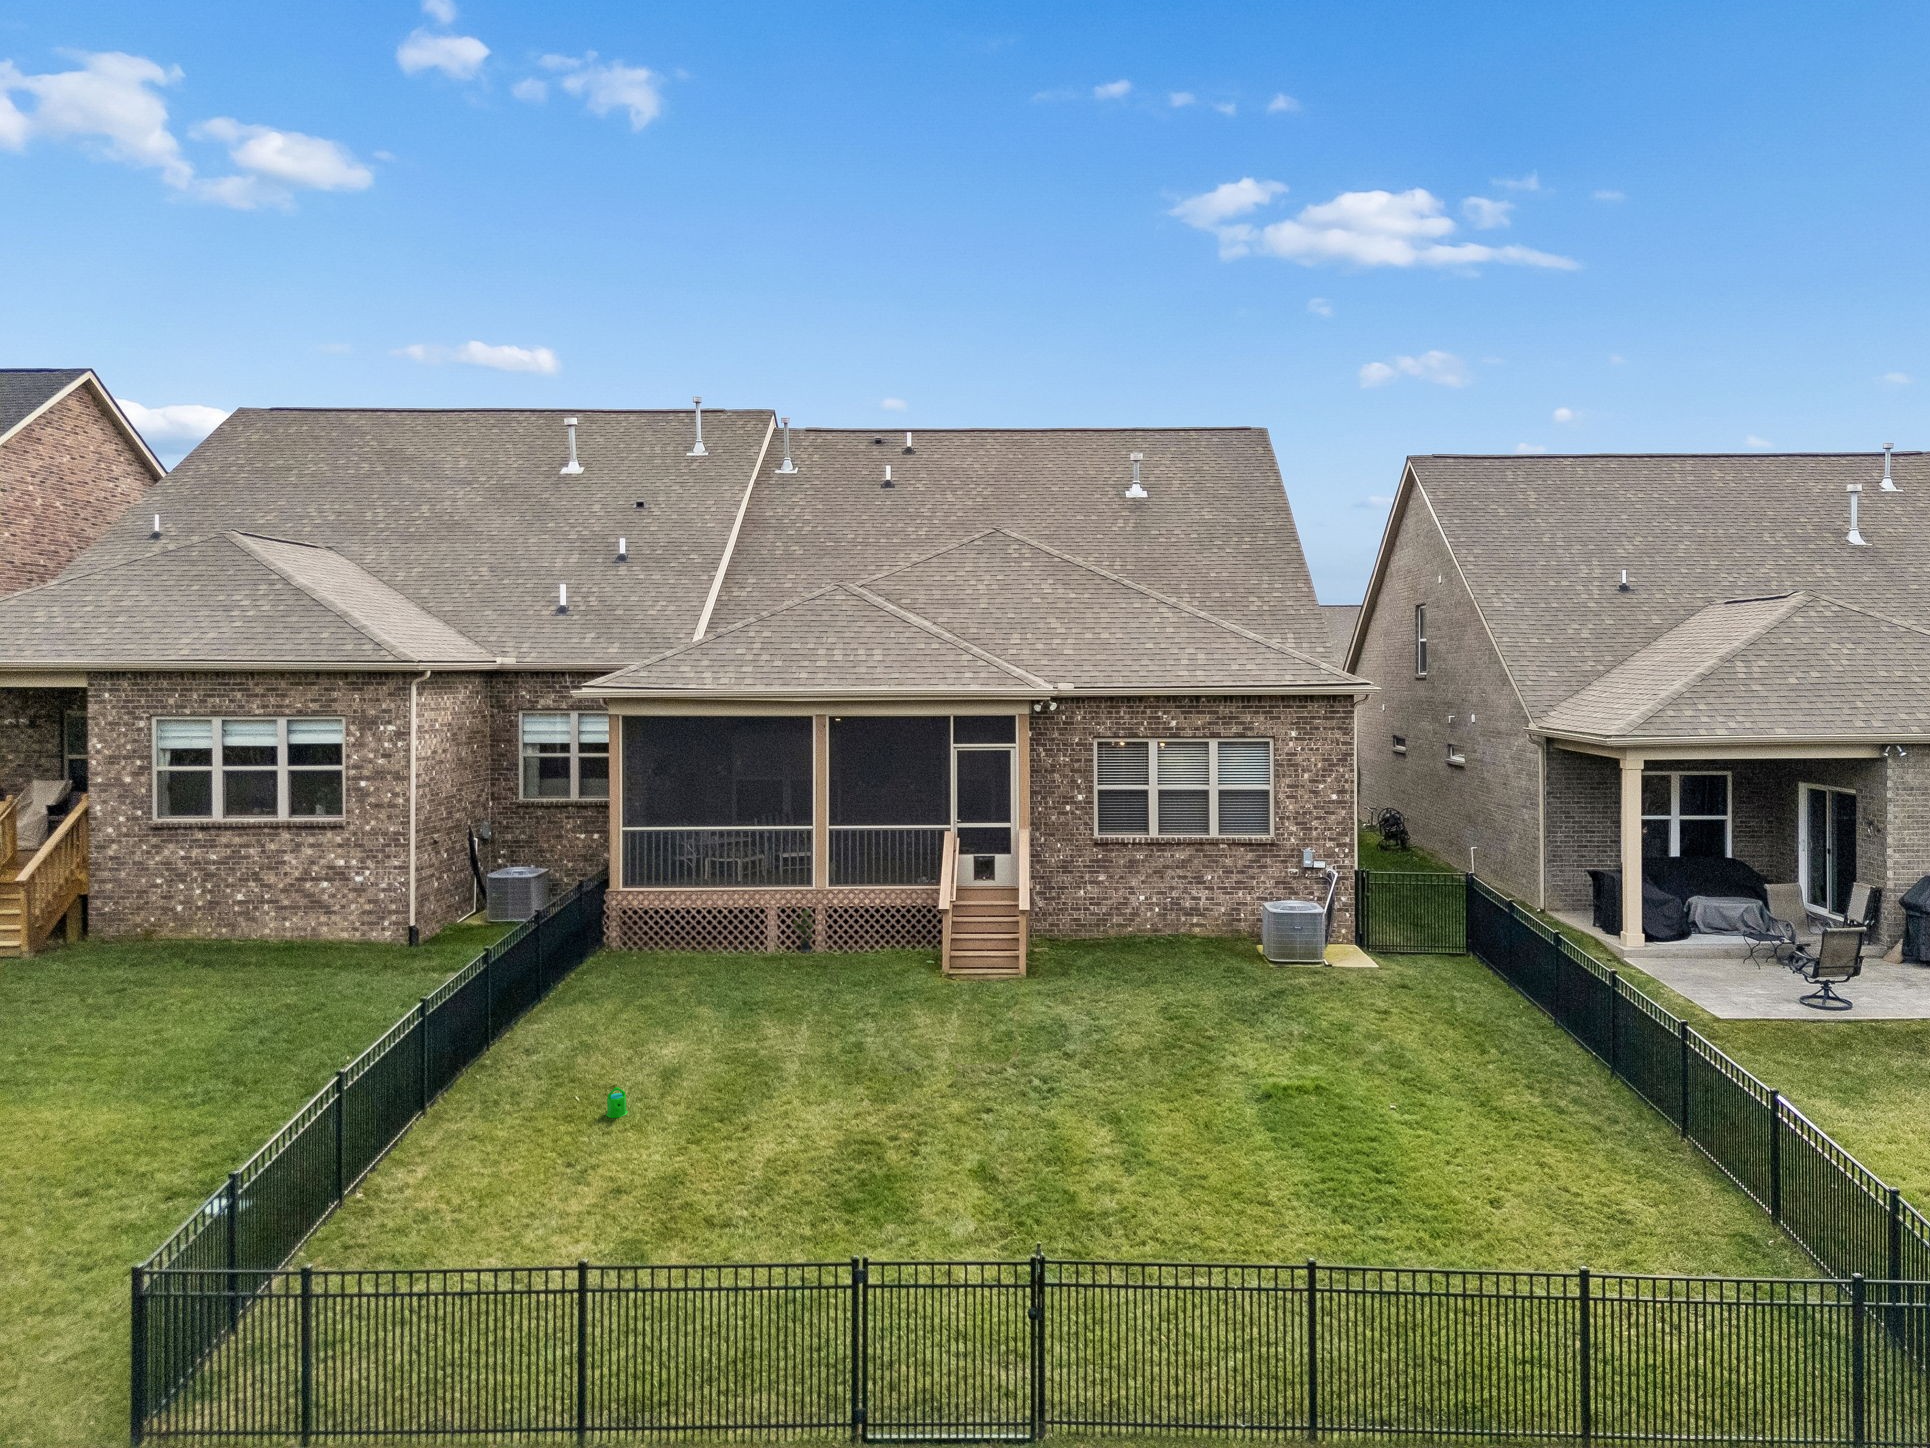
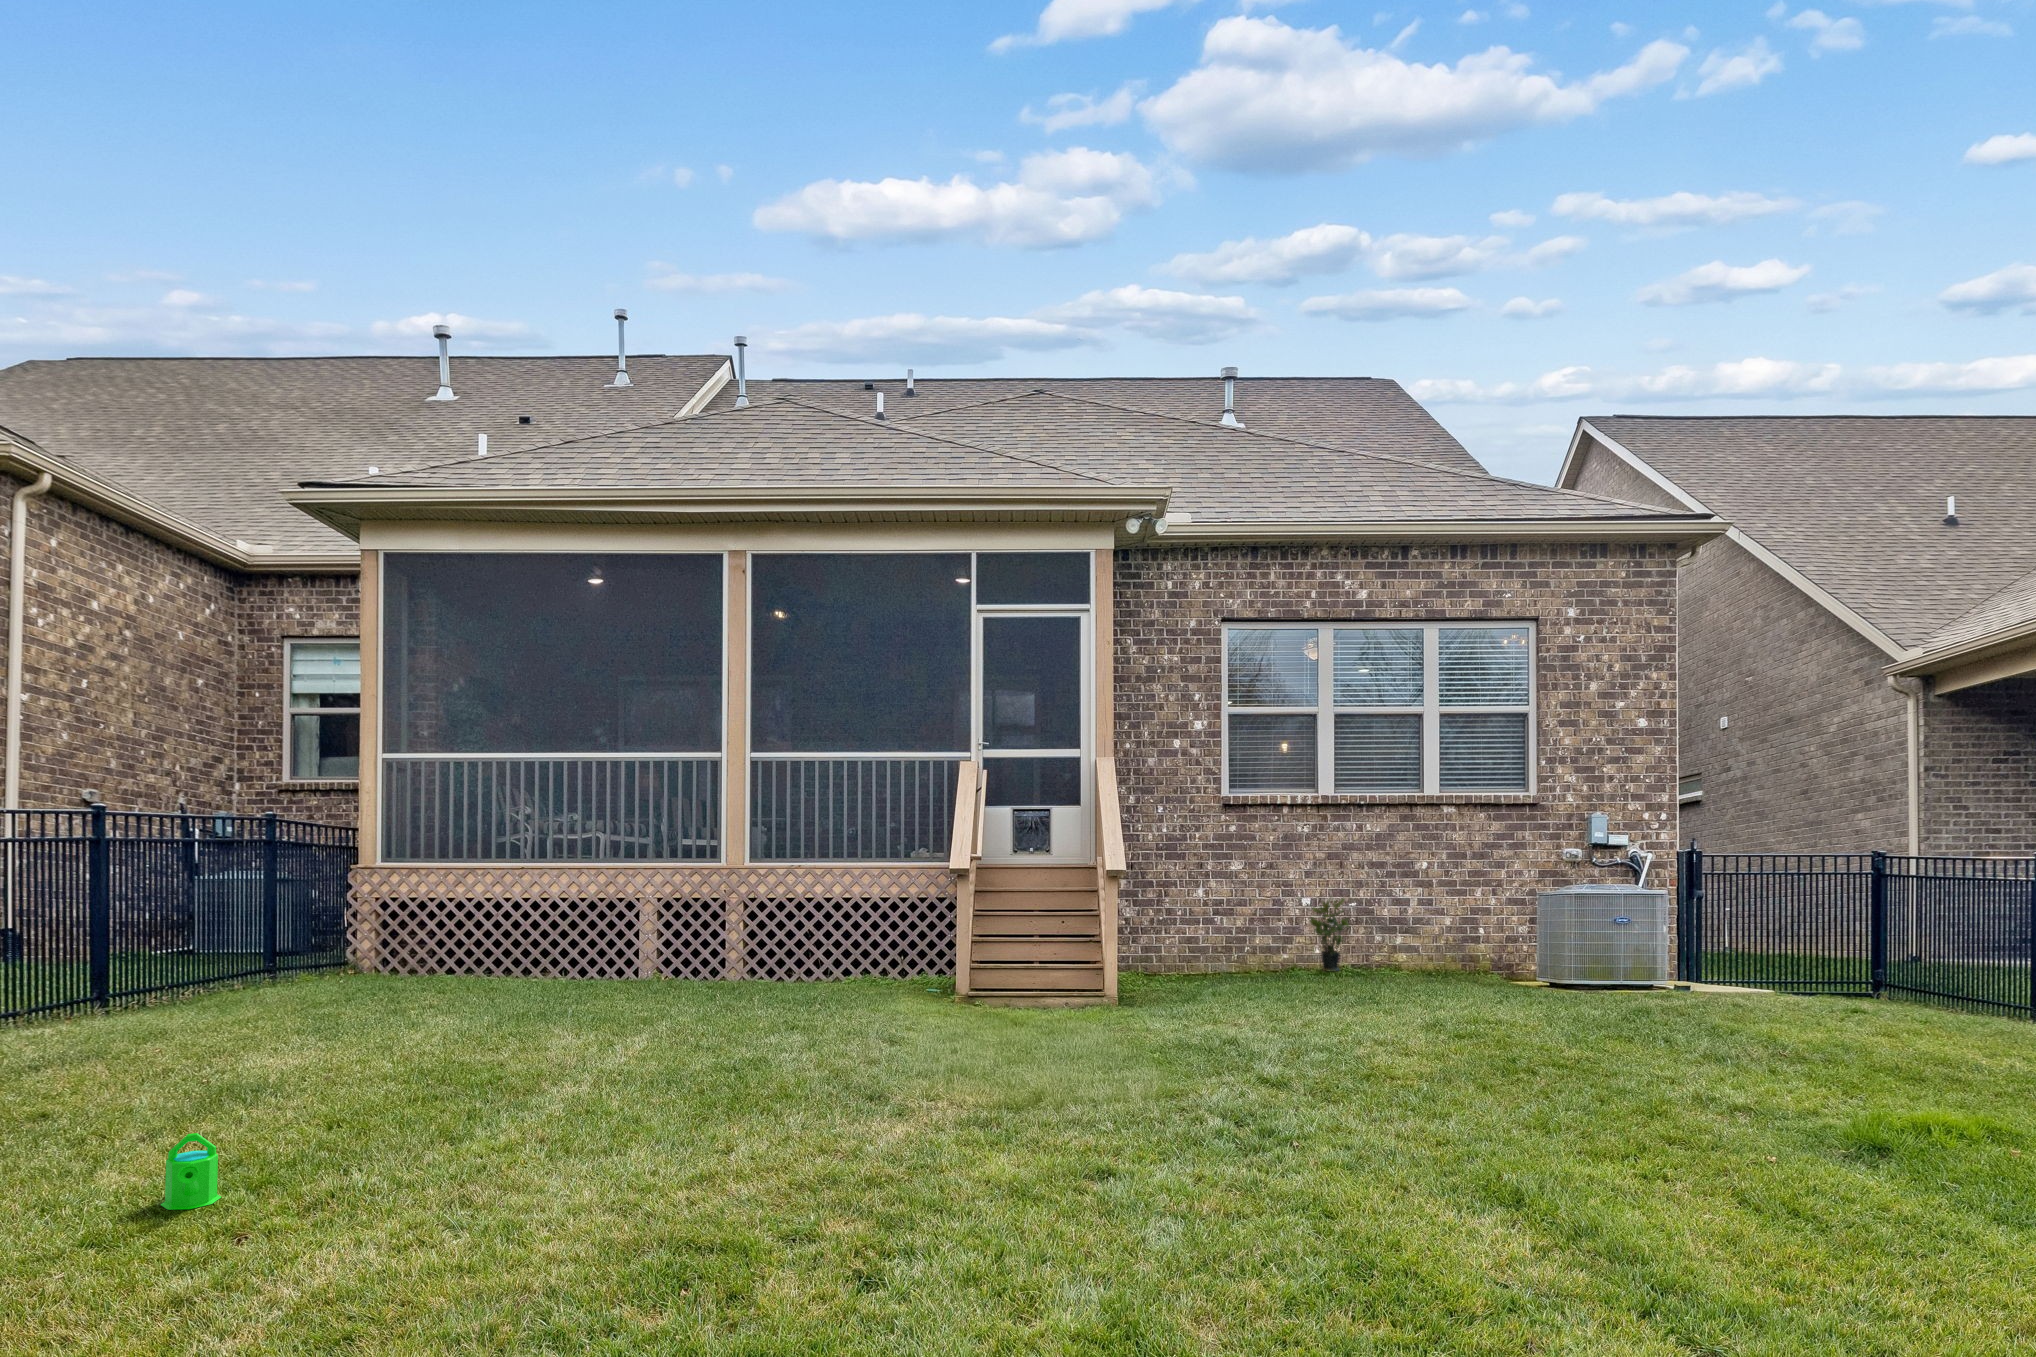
potted plant: present [793,909,814,952] -> present [1310,898,1349,971]

